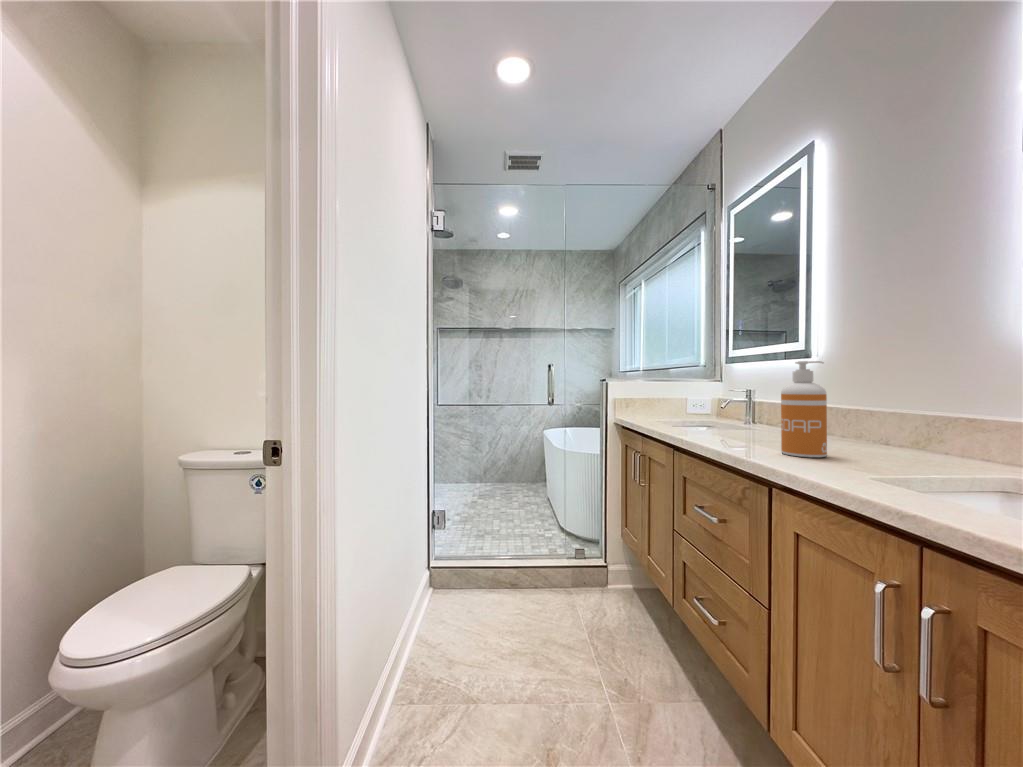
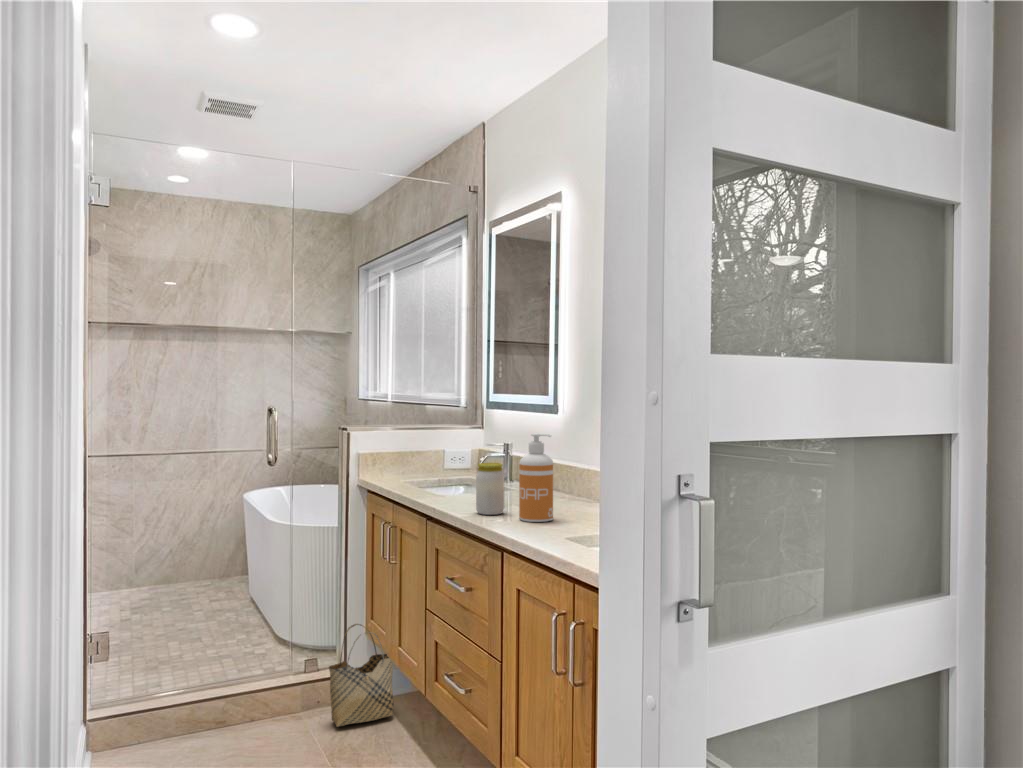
jar: none [726,396,759,447] -> present [476,463,504,515]
woven basket: none [592,529,645,609] -> present [329,624,394,727]

